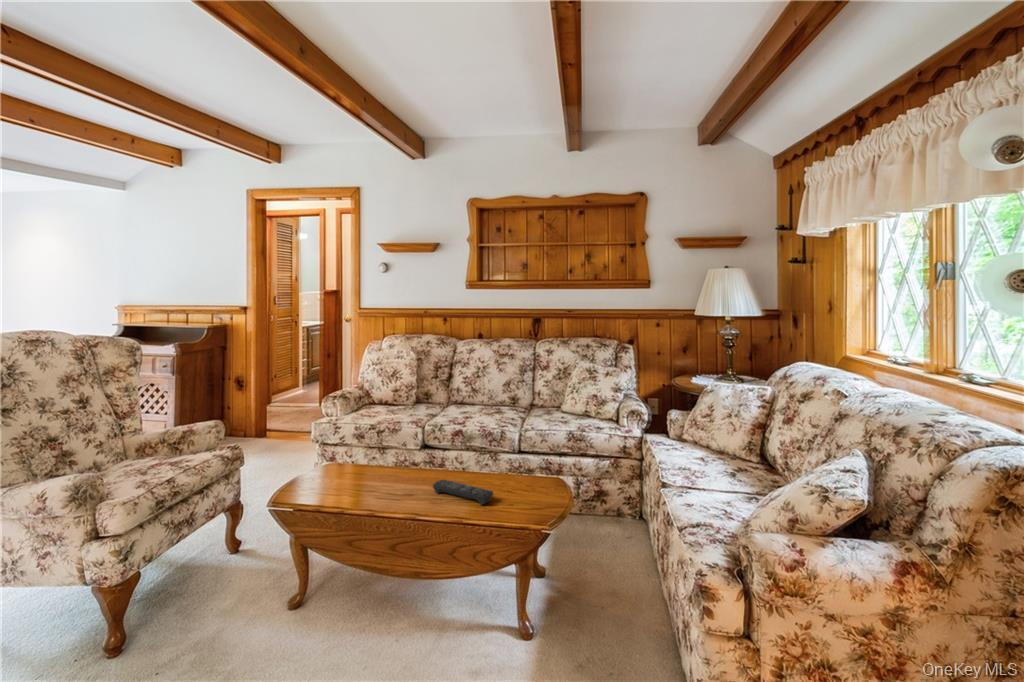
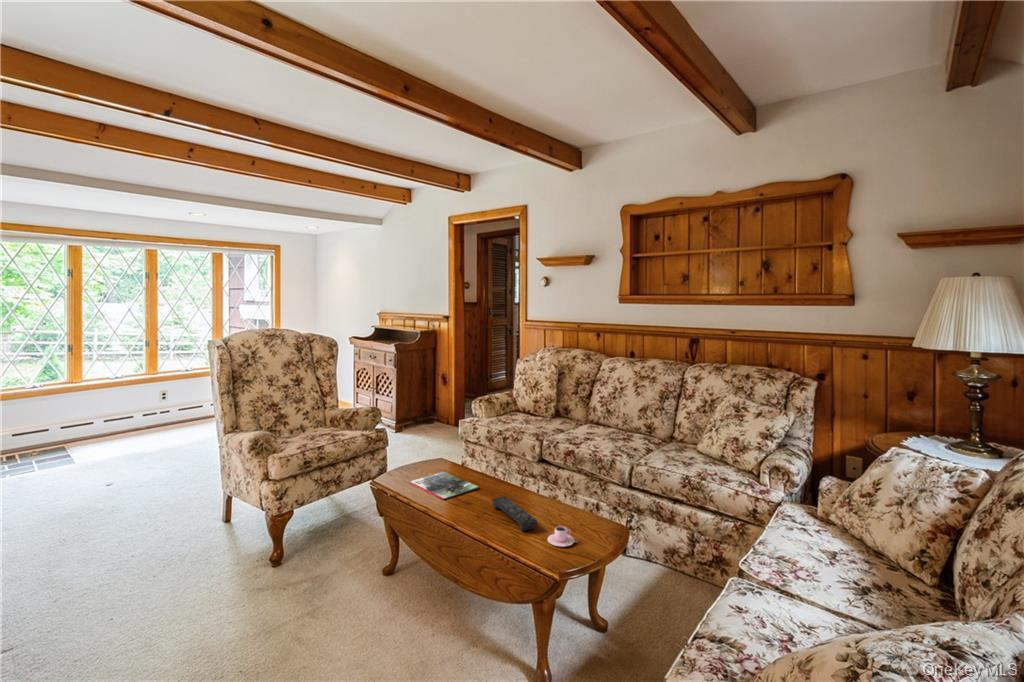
magazine: none [320,473,402,498] -> present [409,472,478,499]
teacup: none [510,474,537,509] -> present [548,526,577,547]

